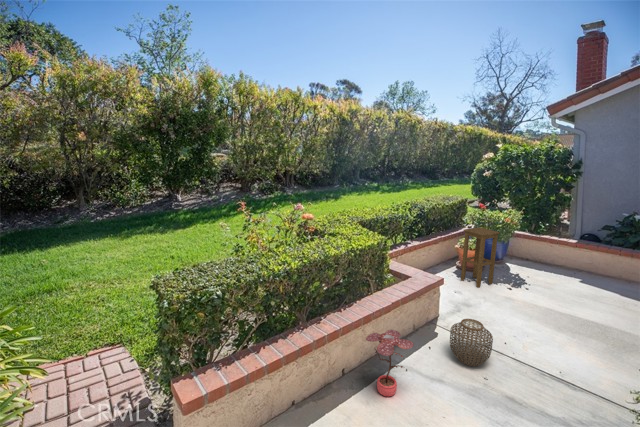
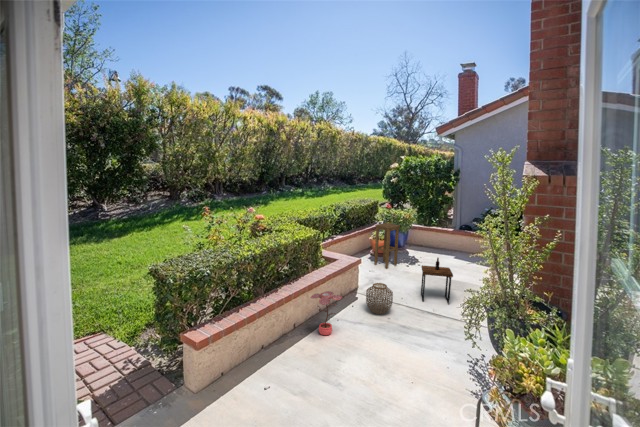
side table: none [533,287,595,361] -> present [421,258,453,304]

